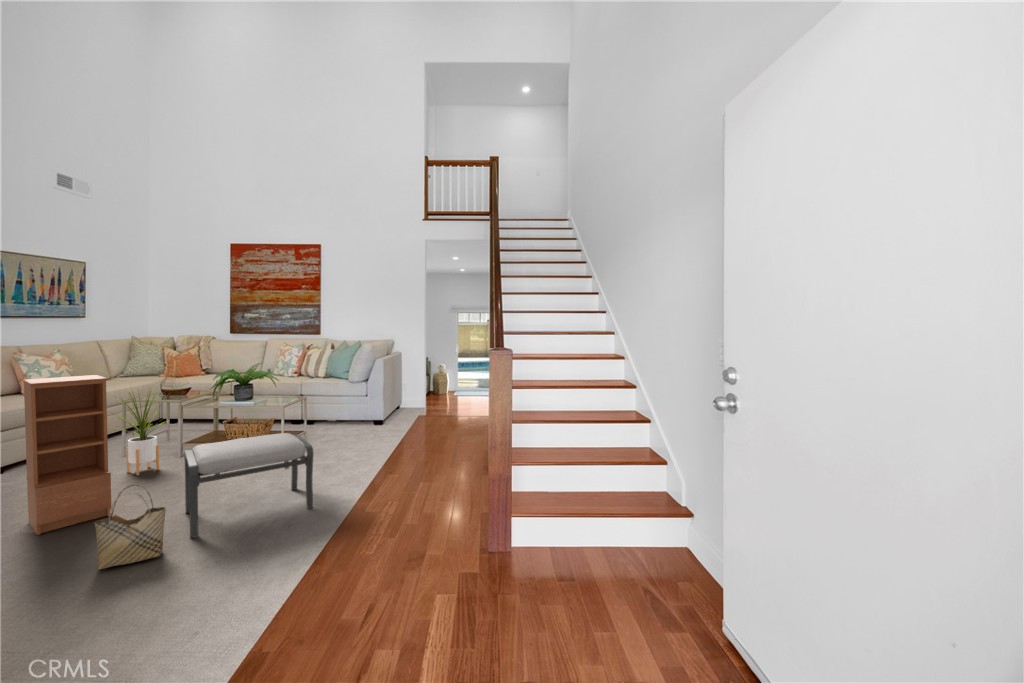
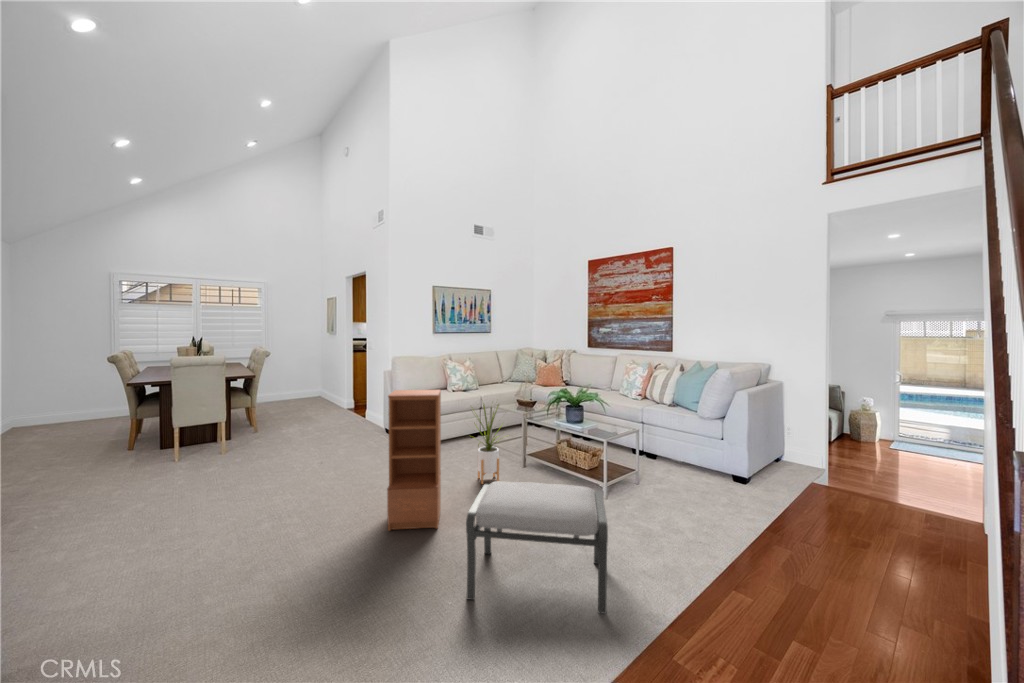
woven basket: present [94,485,166,569] -> none [381,520,440,616]

